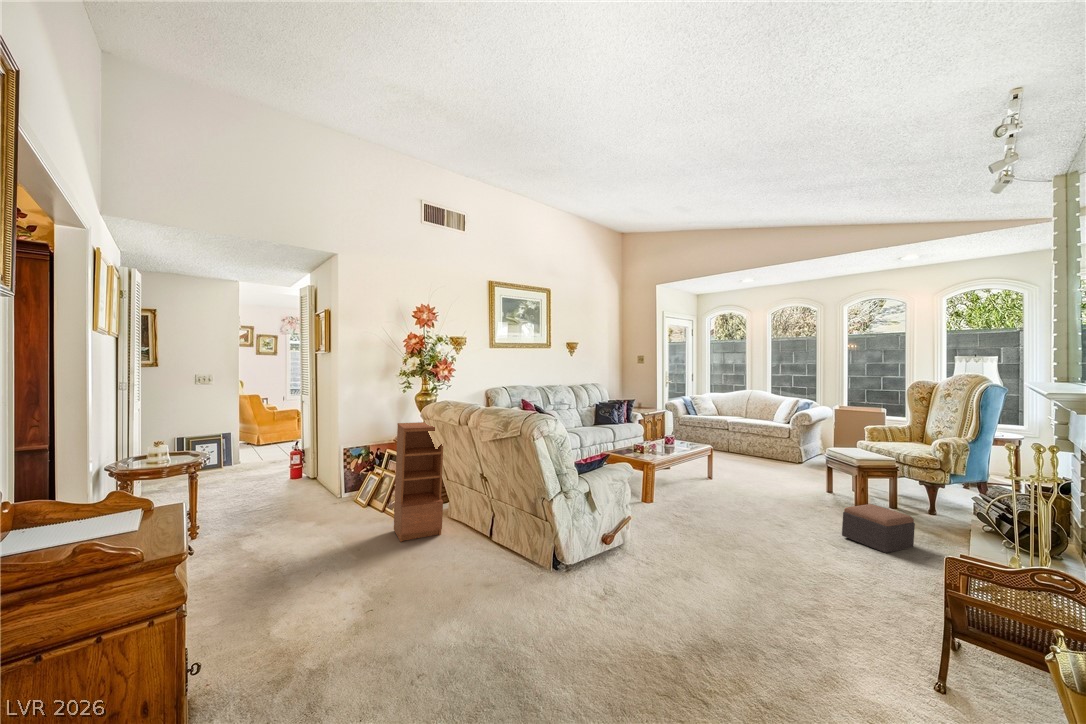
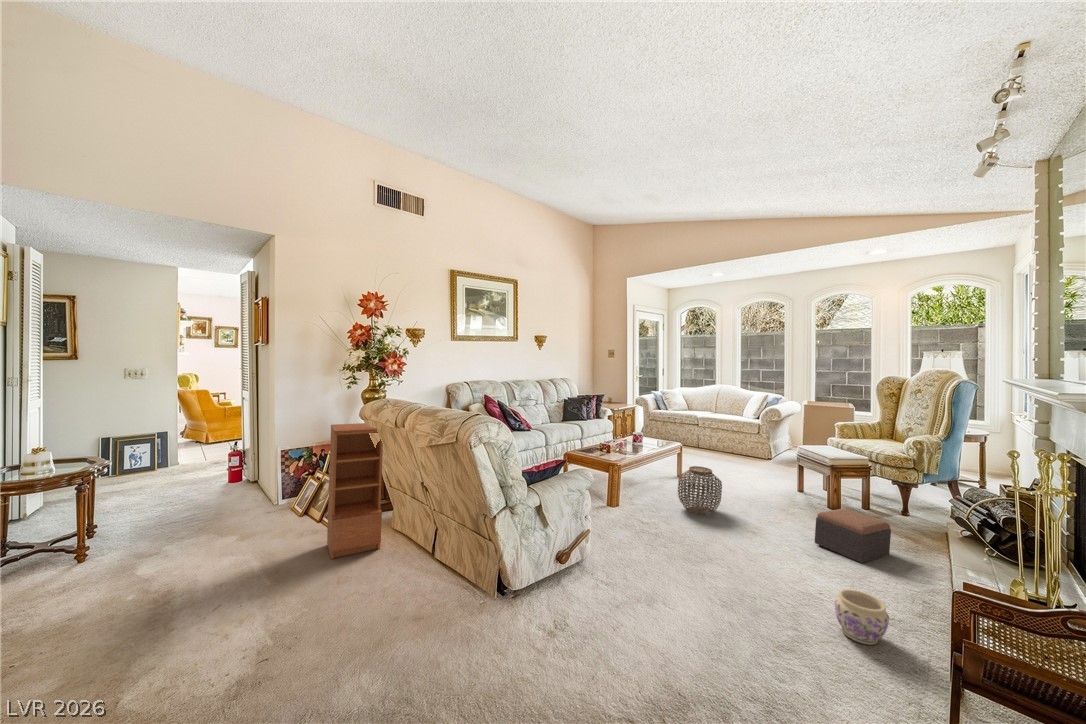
woven basket: none [711,465,753,512] -> present [678,466,722,516]
planter: none [856,569,905,617] -> present [835,589,889,645]

